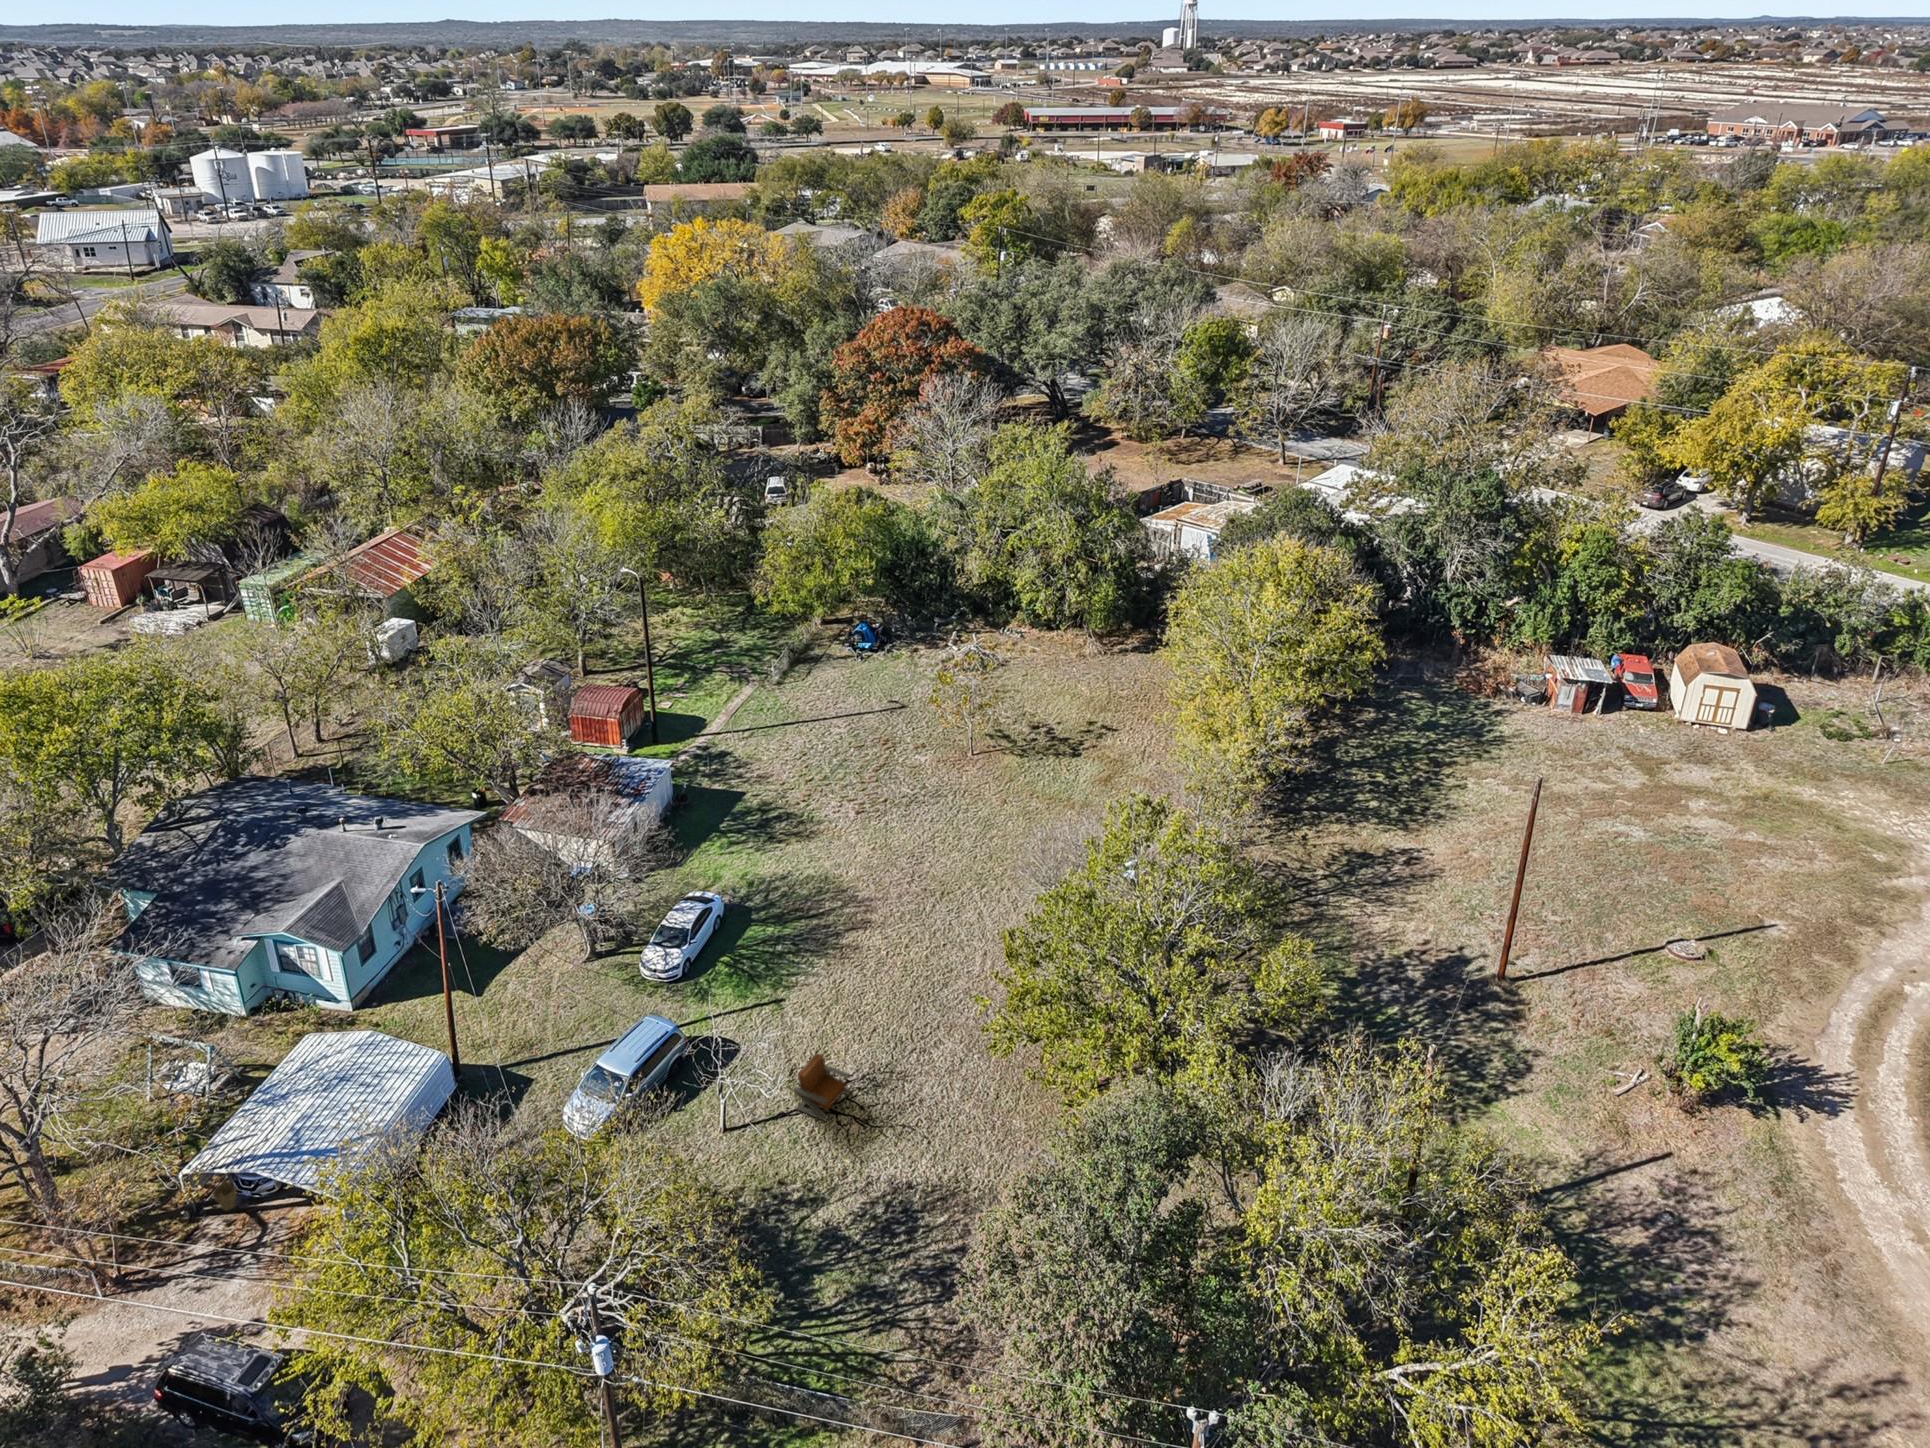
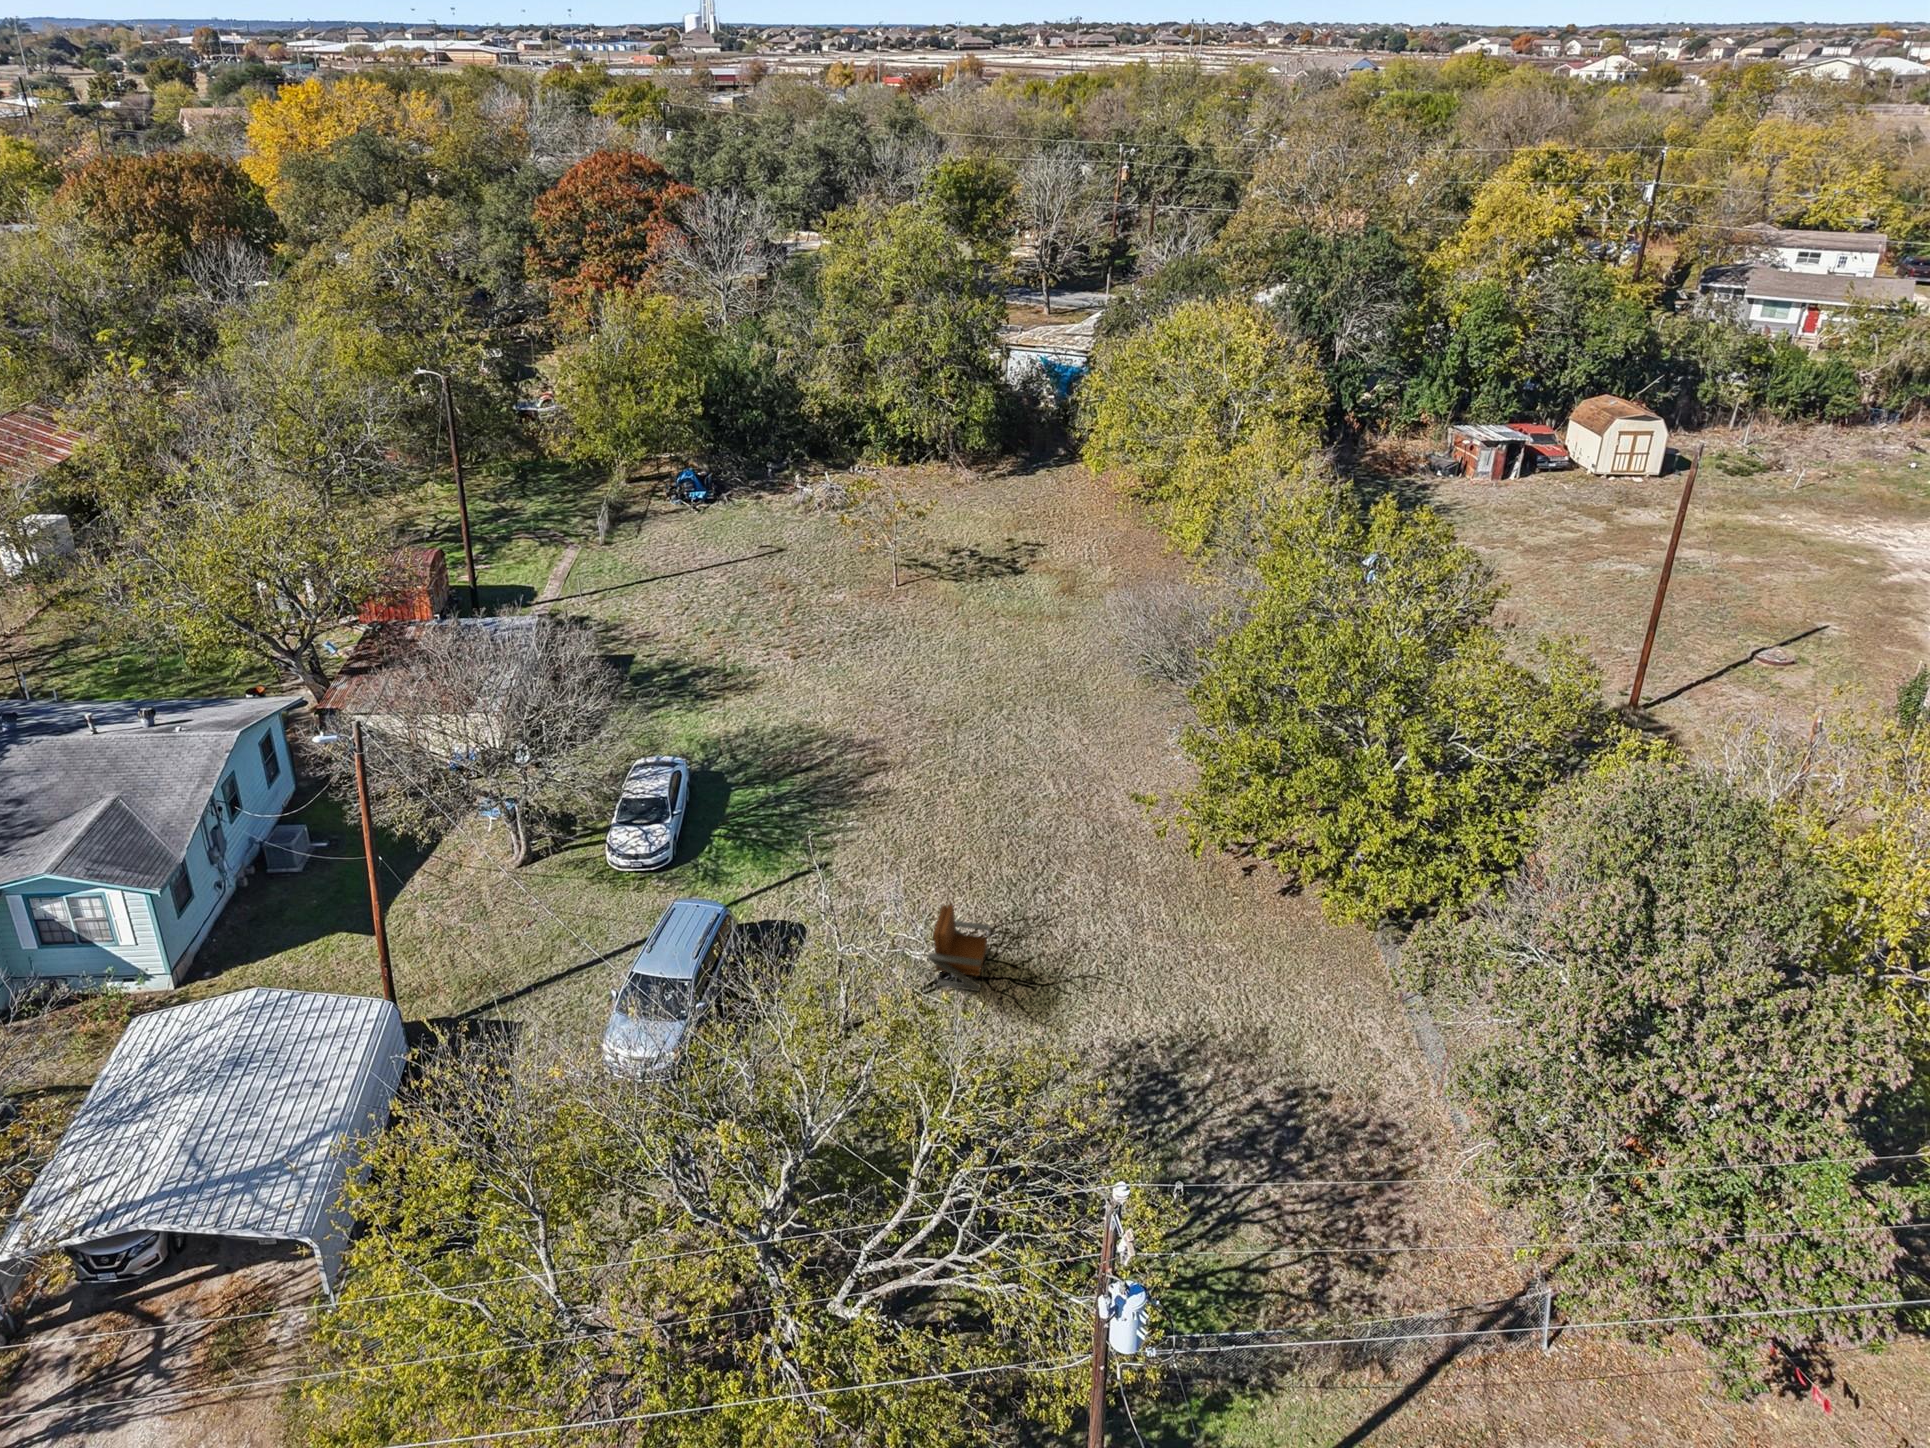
bucket: present [213,1179,237,1210] -> none [42,1266,88,1320]

